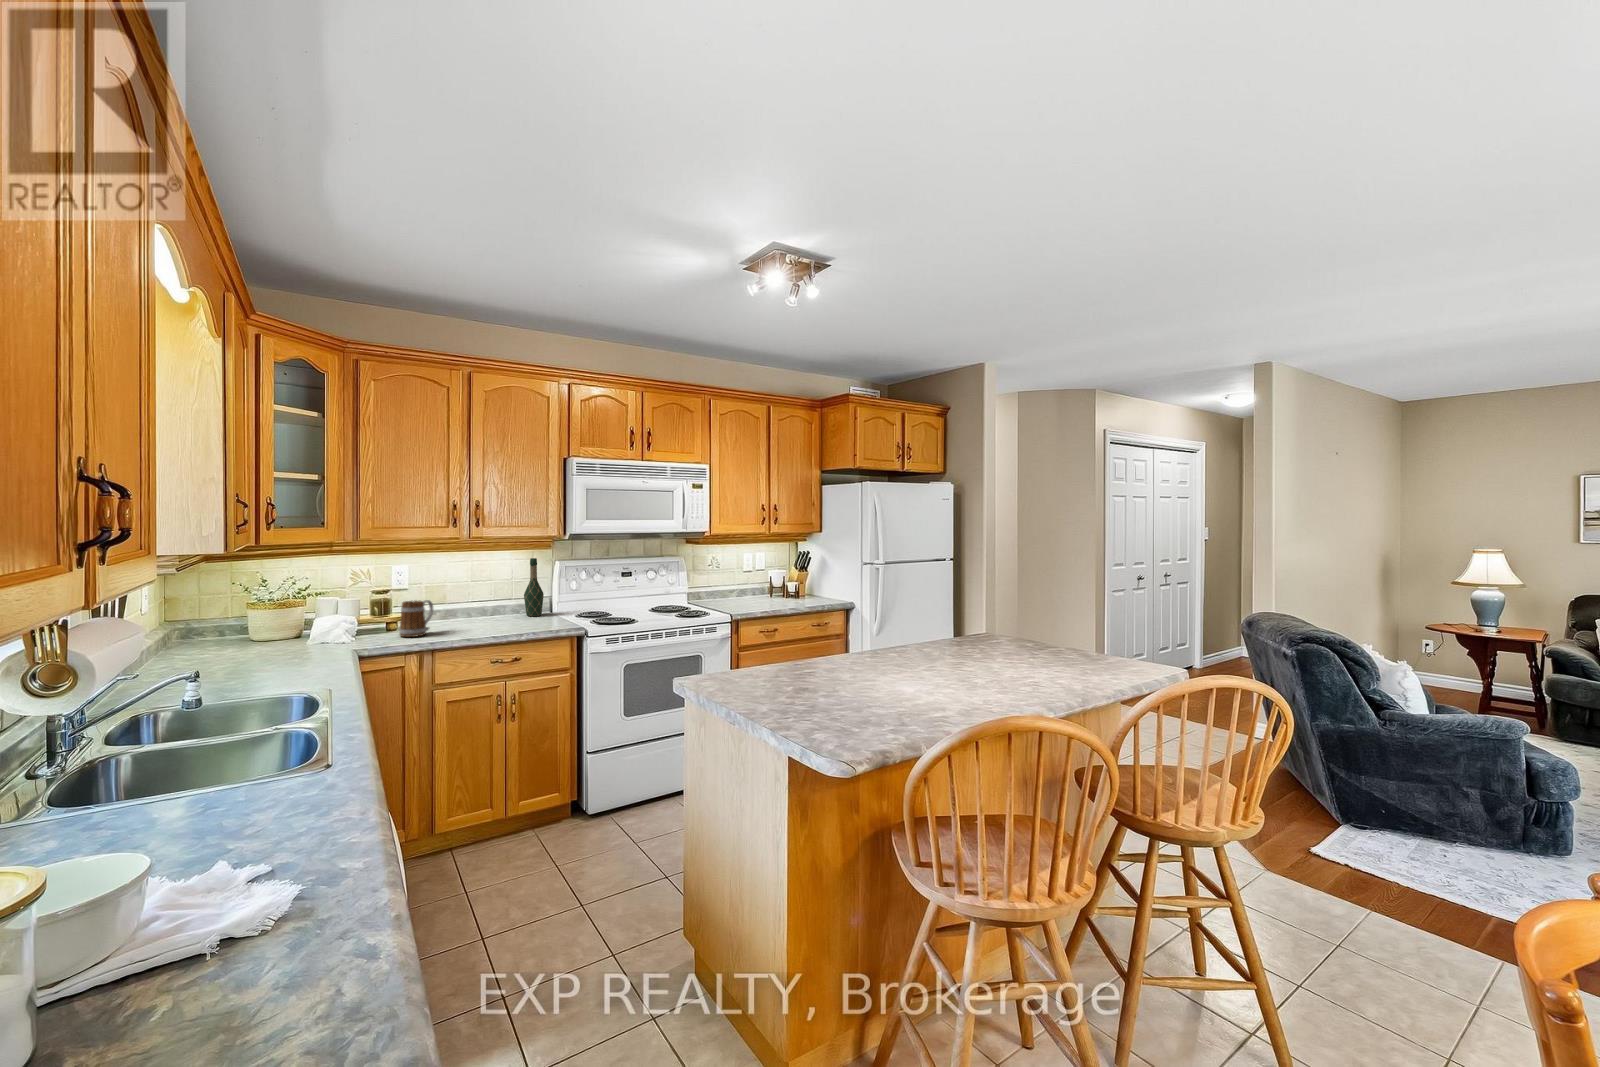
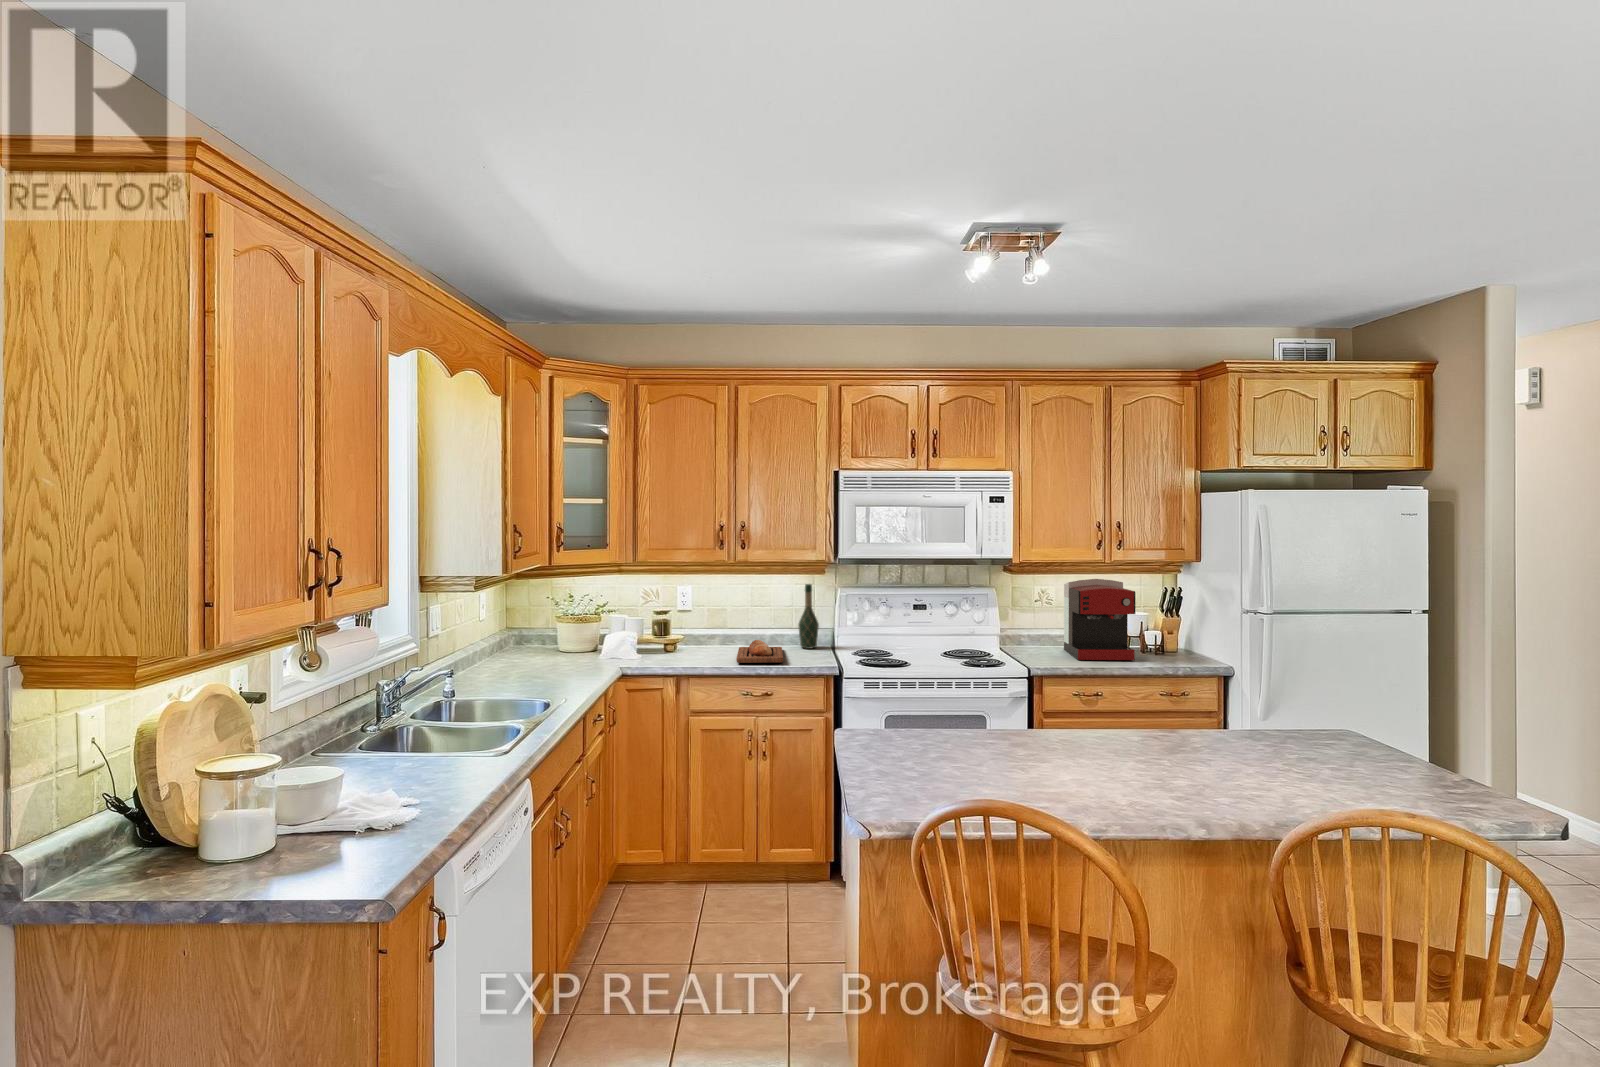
coffee maker: none [735,547,792,608] -> present [1064,579,1136,660]
mug: present [399,600,433,637] -> none [665,624,698,660]
bread loaf: none [468,611,529,633] -> present [736,640,783,663]

